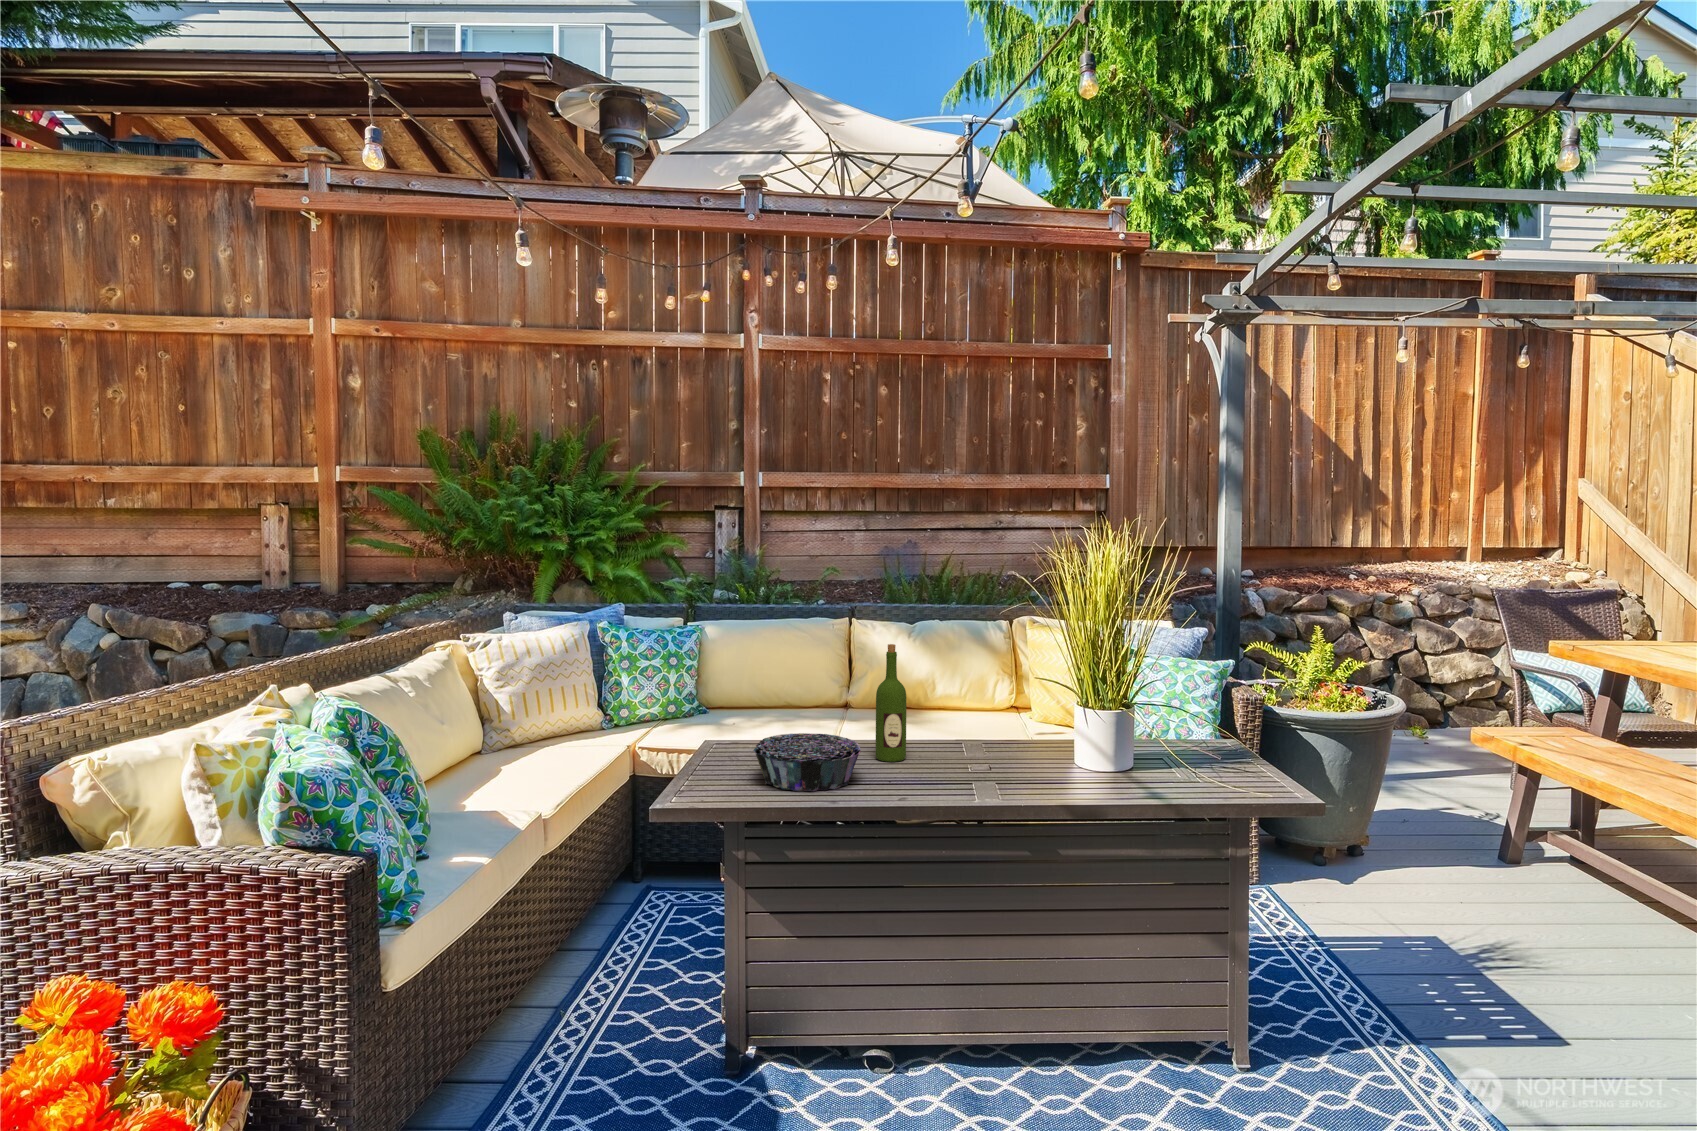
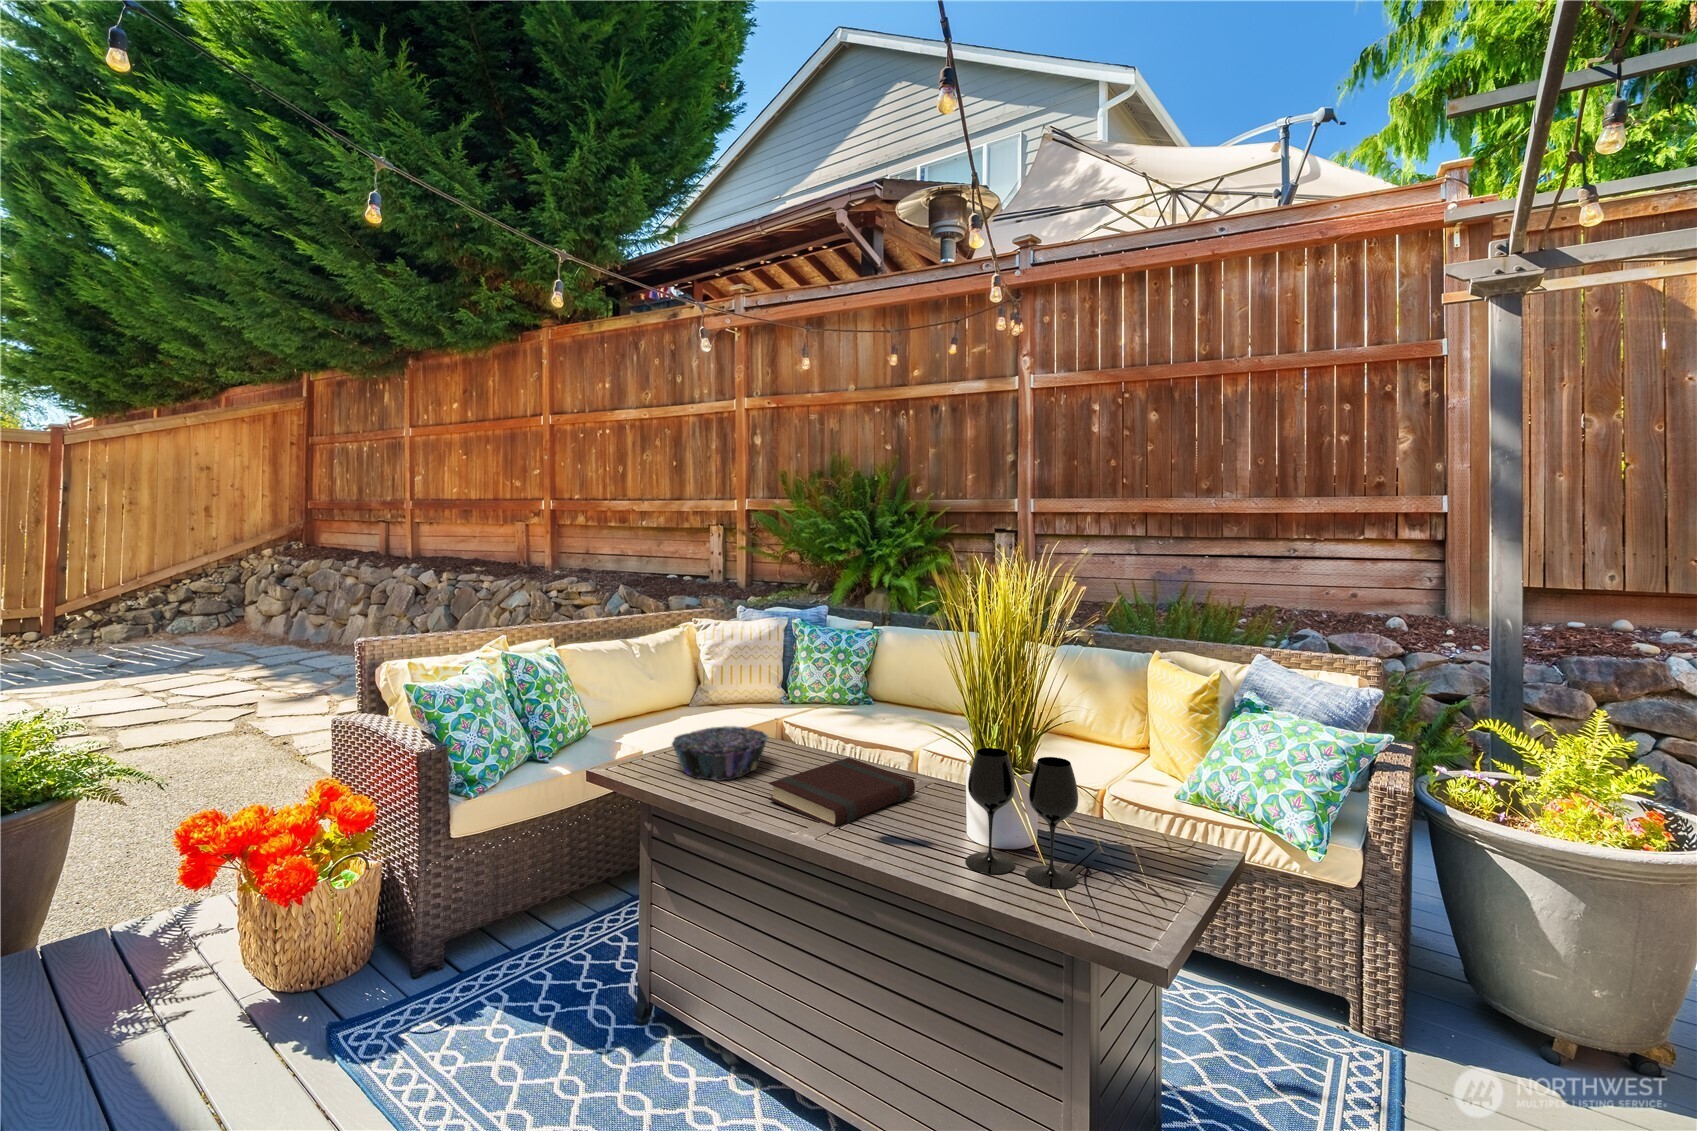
wine bottle: present [876,644,906,762] -> none [816,659,845,769]
wine glass: none [1161,690,1254,796] -> present [965,748,1078,889]
book: none [931,742,1033,797] -> present [769,758,915,827]

